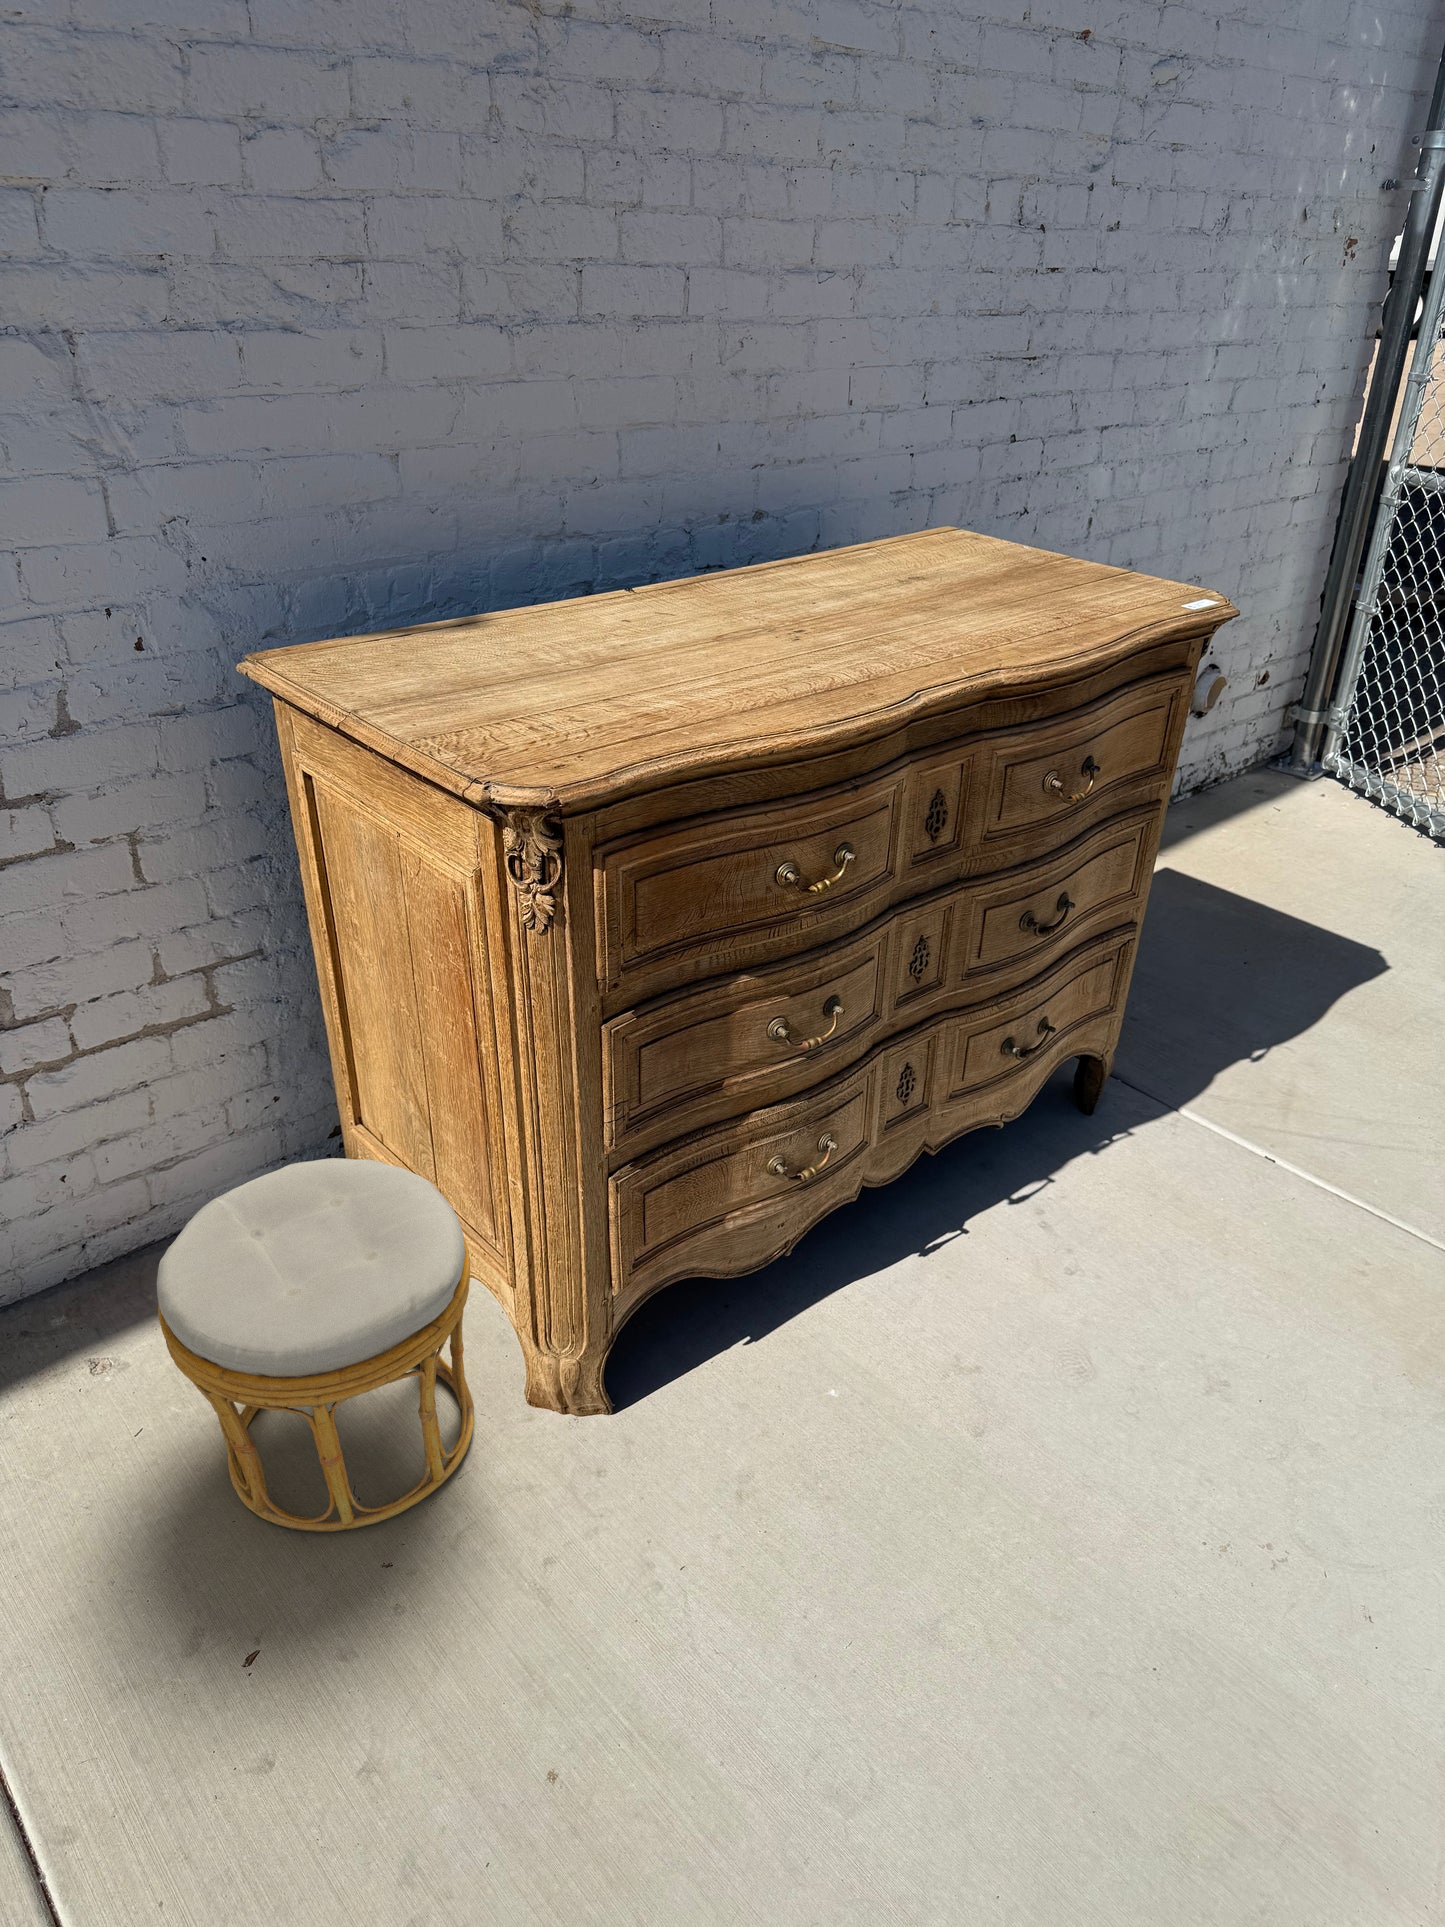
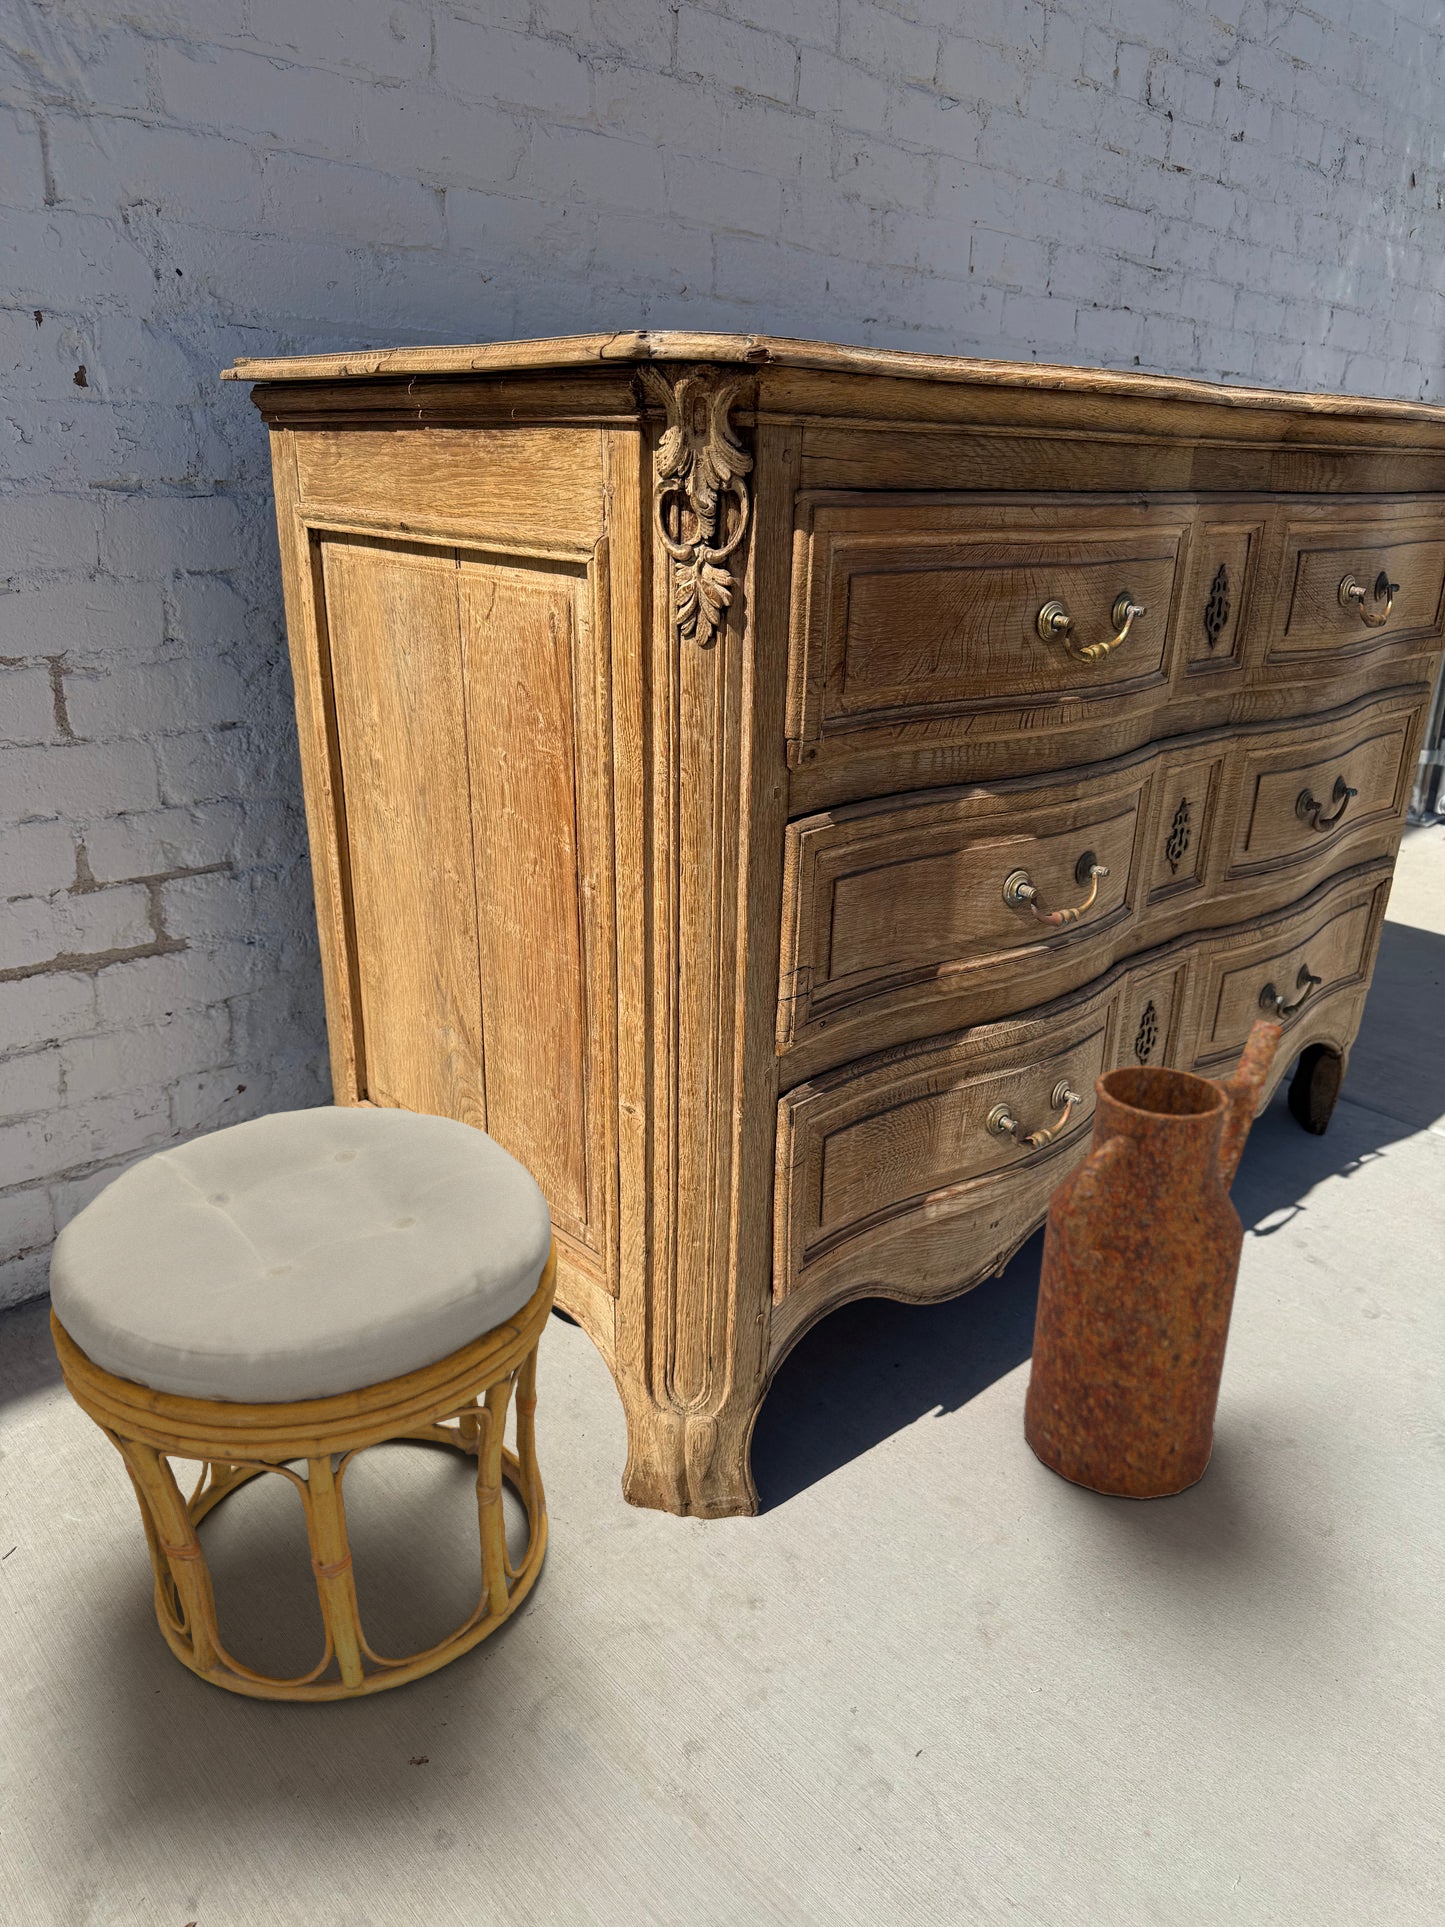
watering can: none [798,1089,986,1410] -> present [1024,1020,1283,1499]

